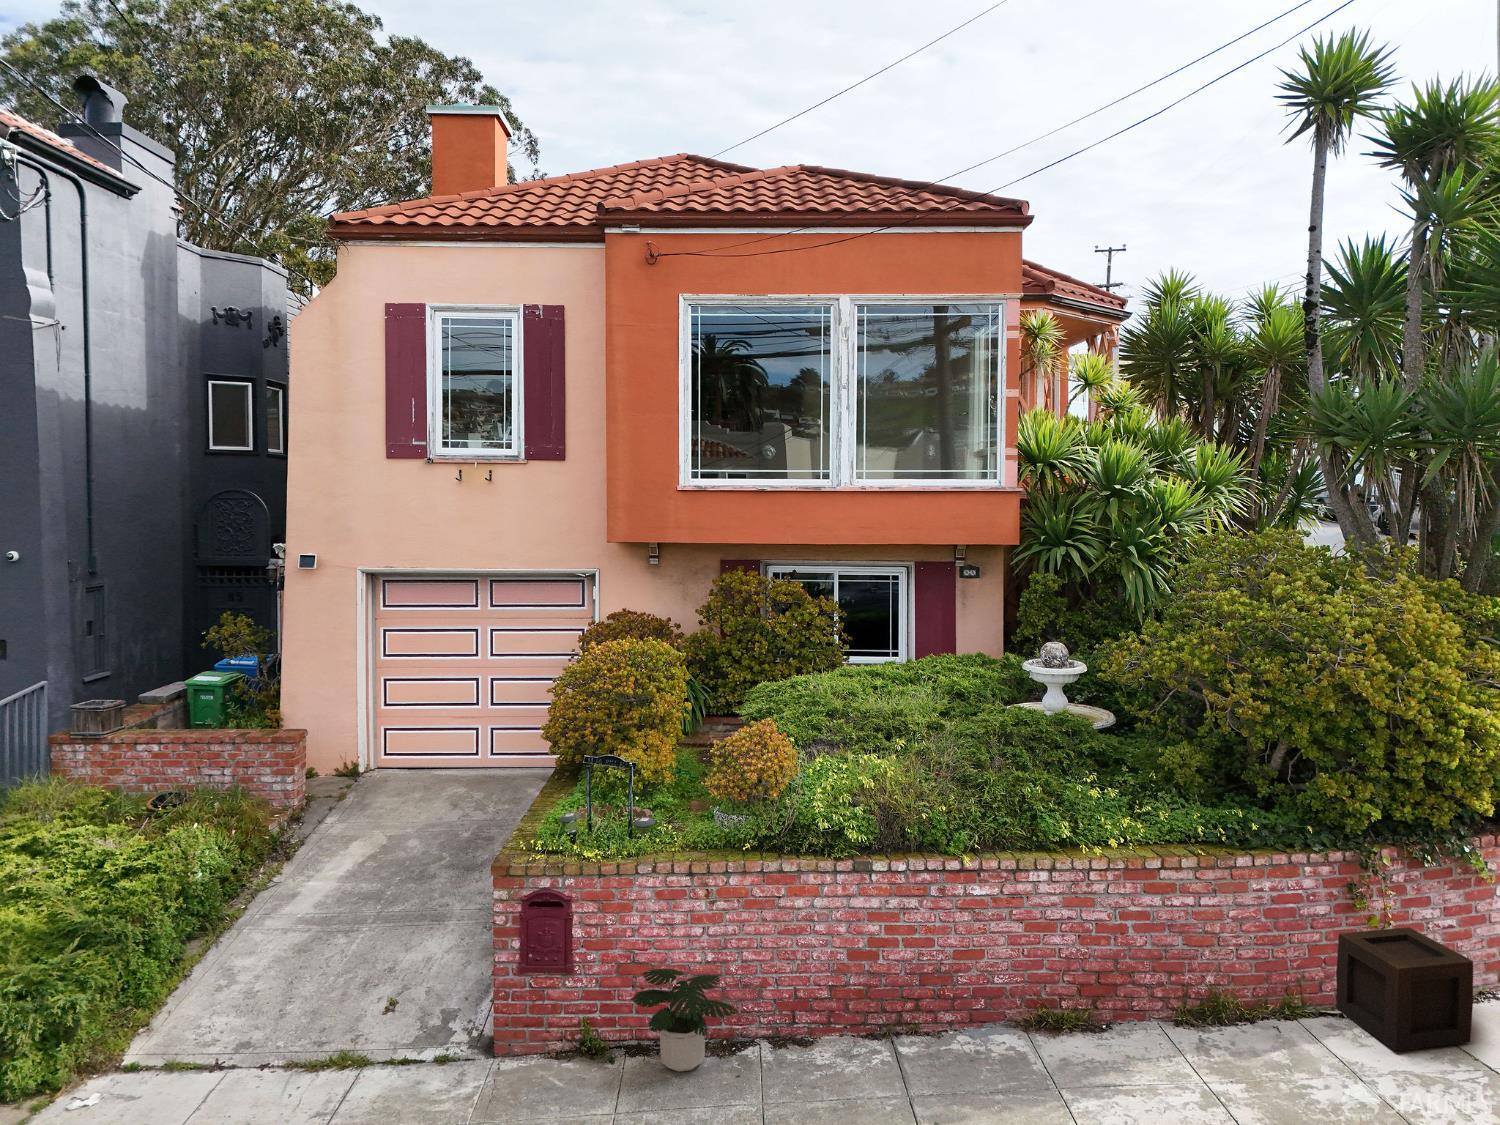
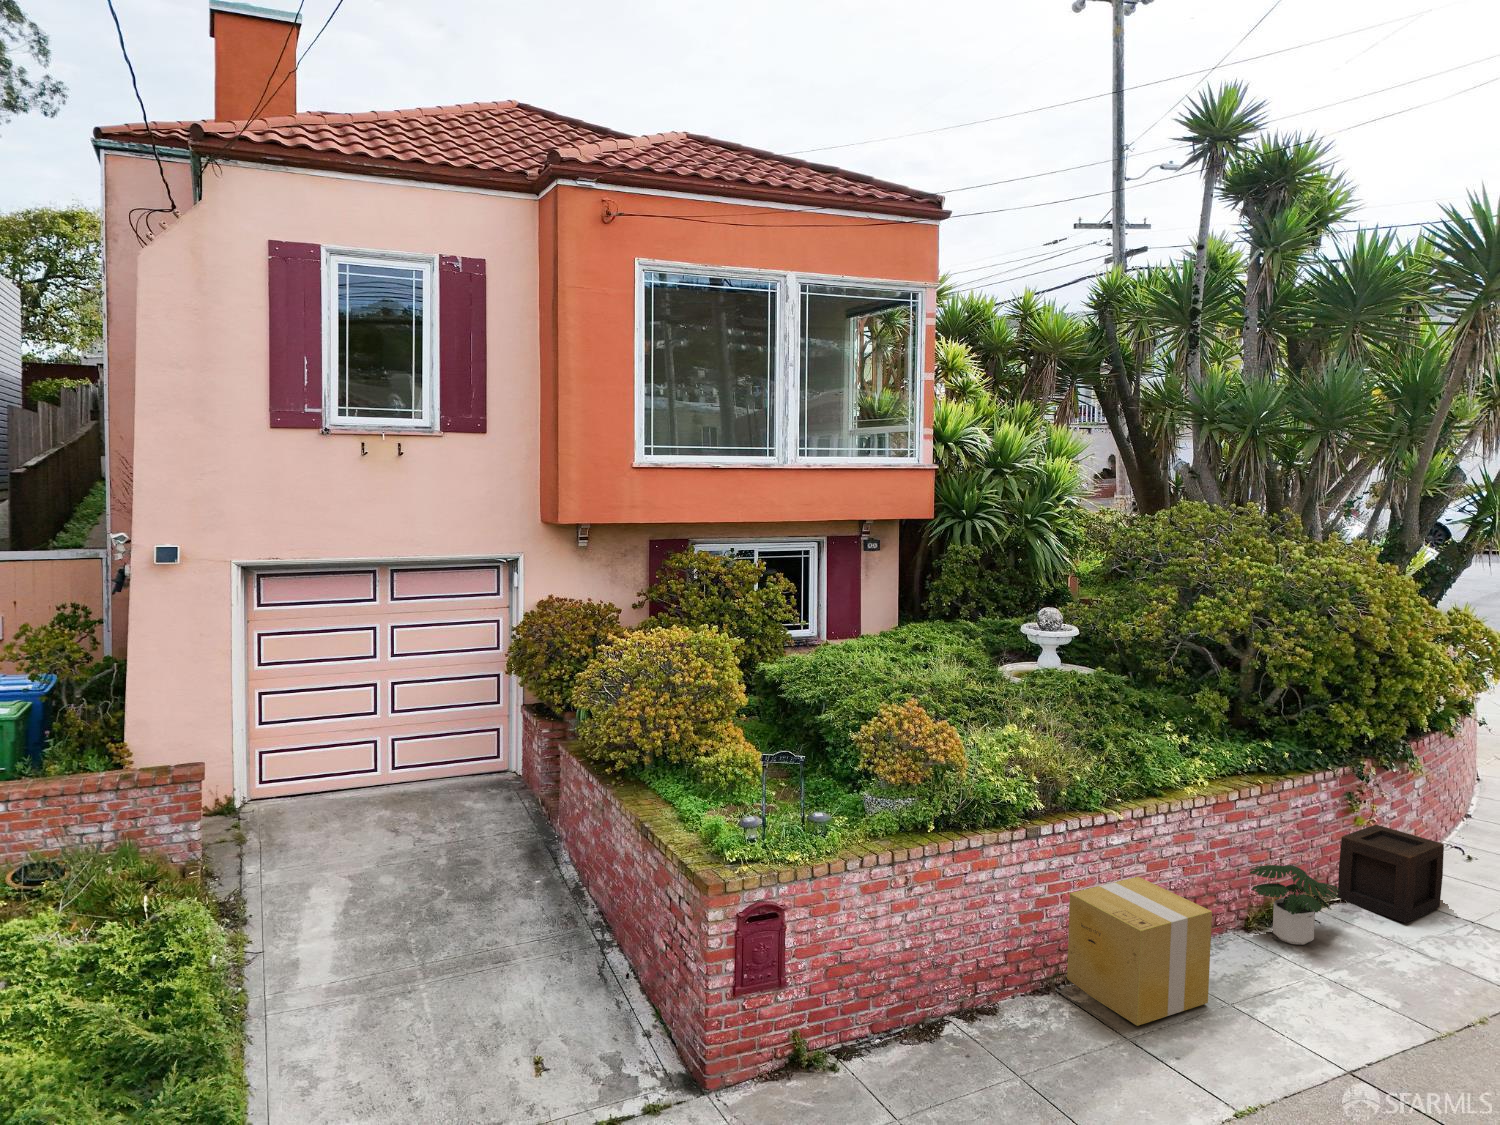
cardboard box: none [910,934,1039,1087] -> present [1067,877,1212,1026]
potted plant: present [631,969,738,1072] -> present [1250,865,1339,945]

